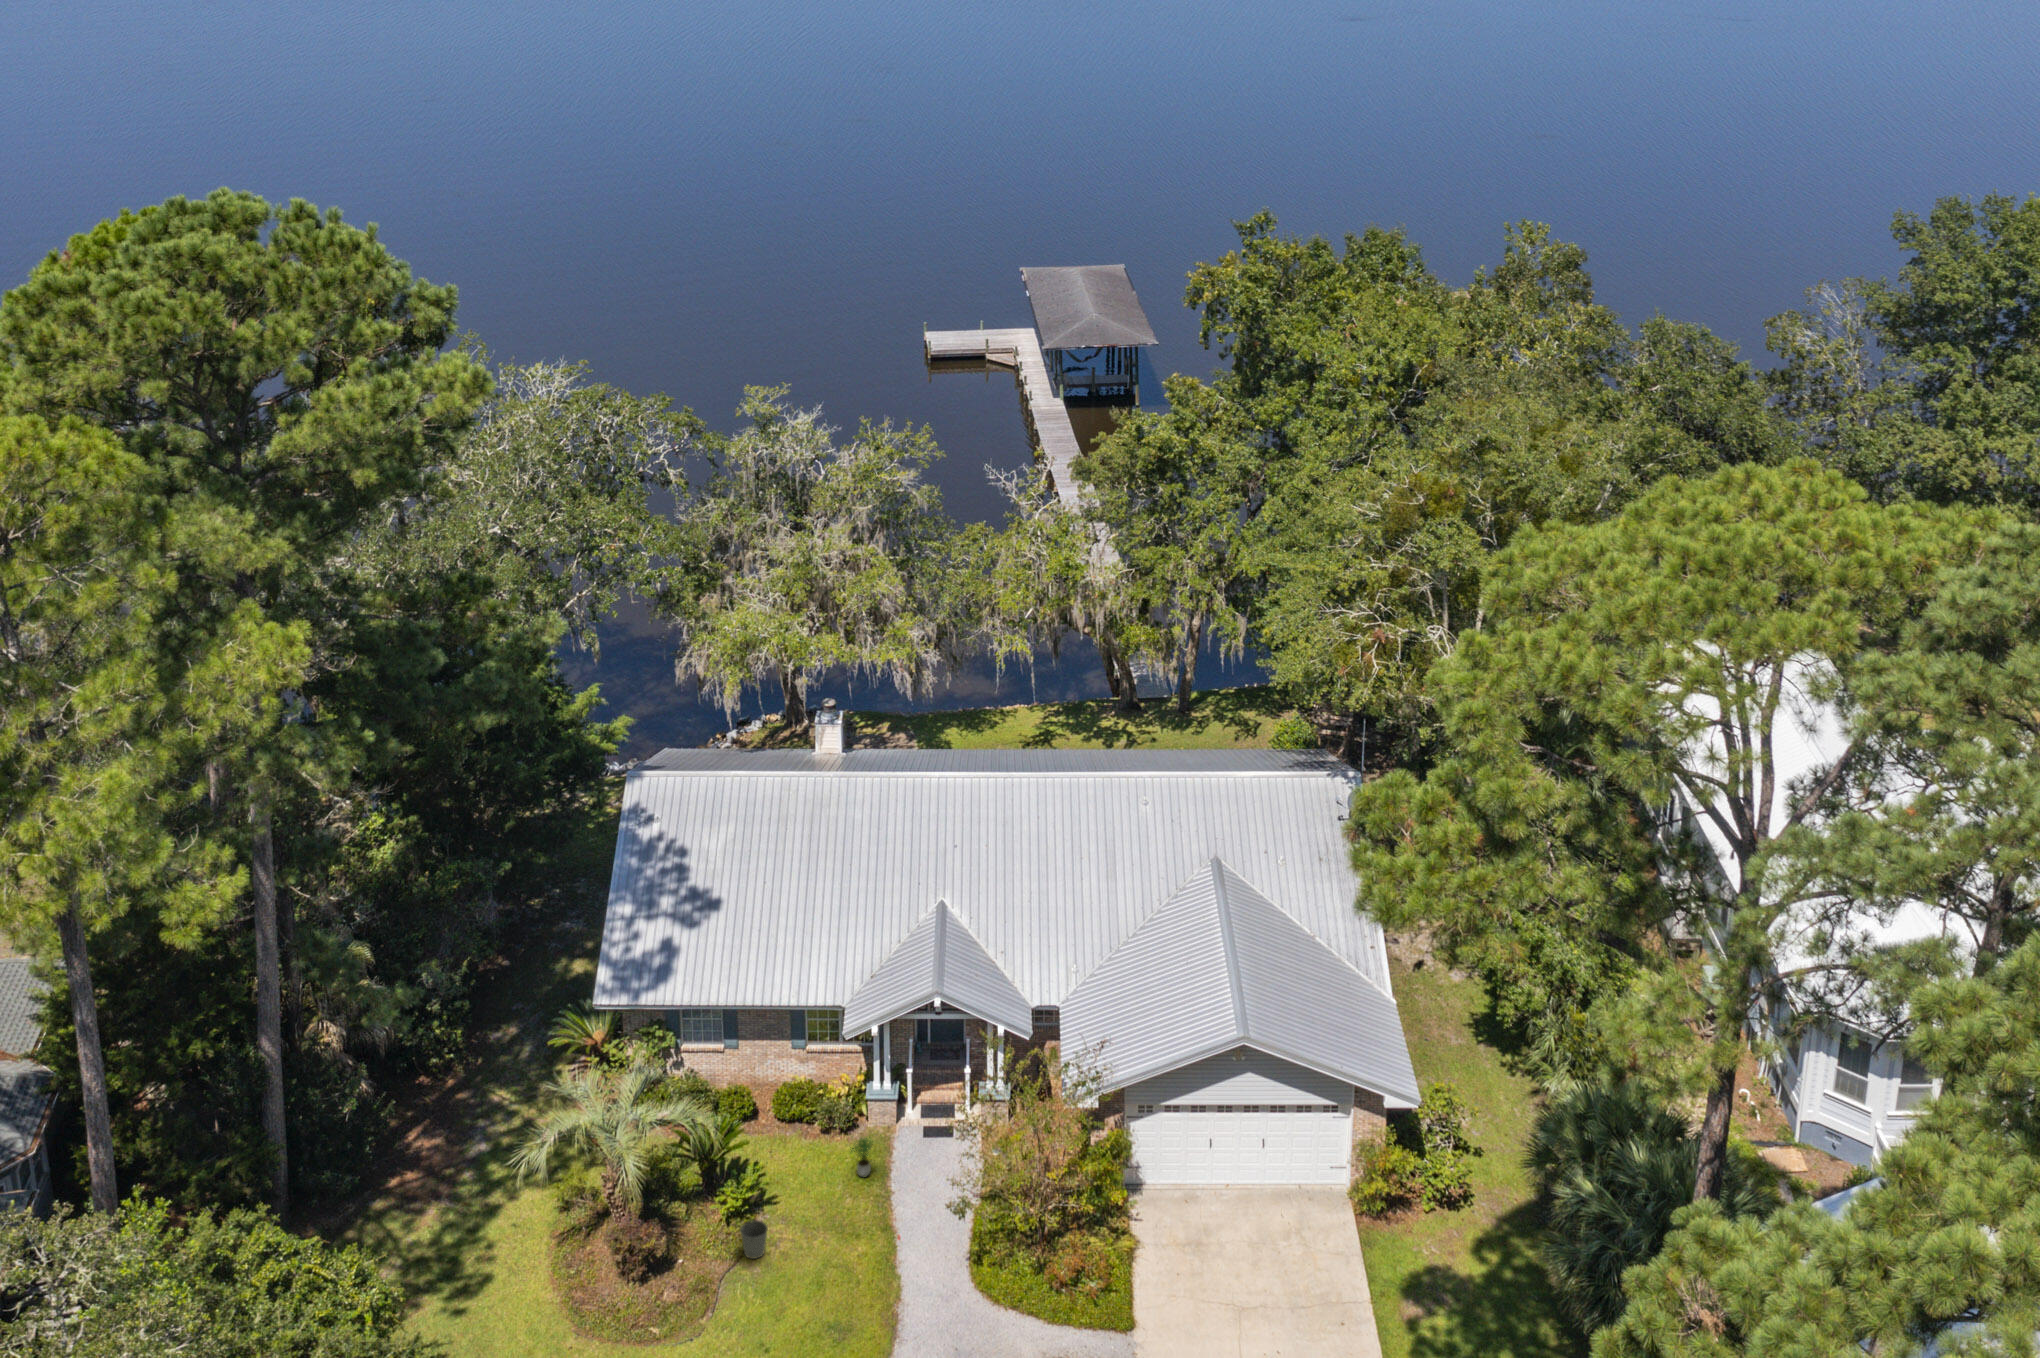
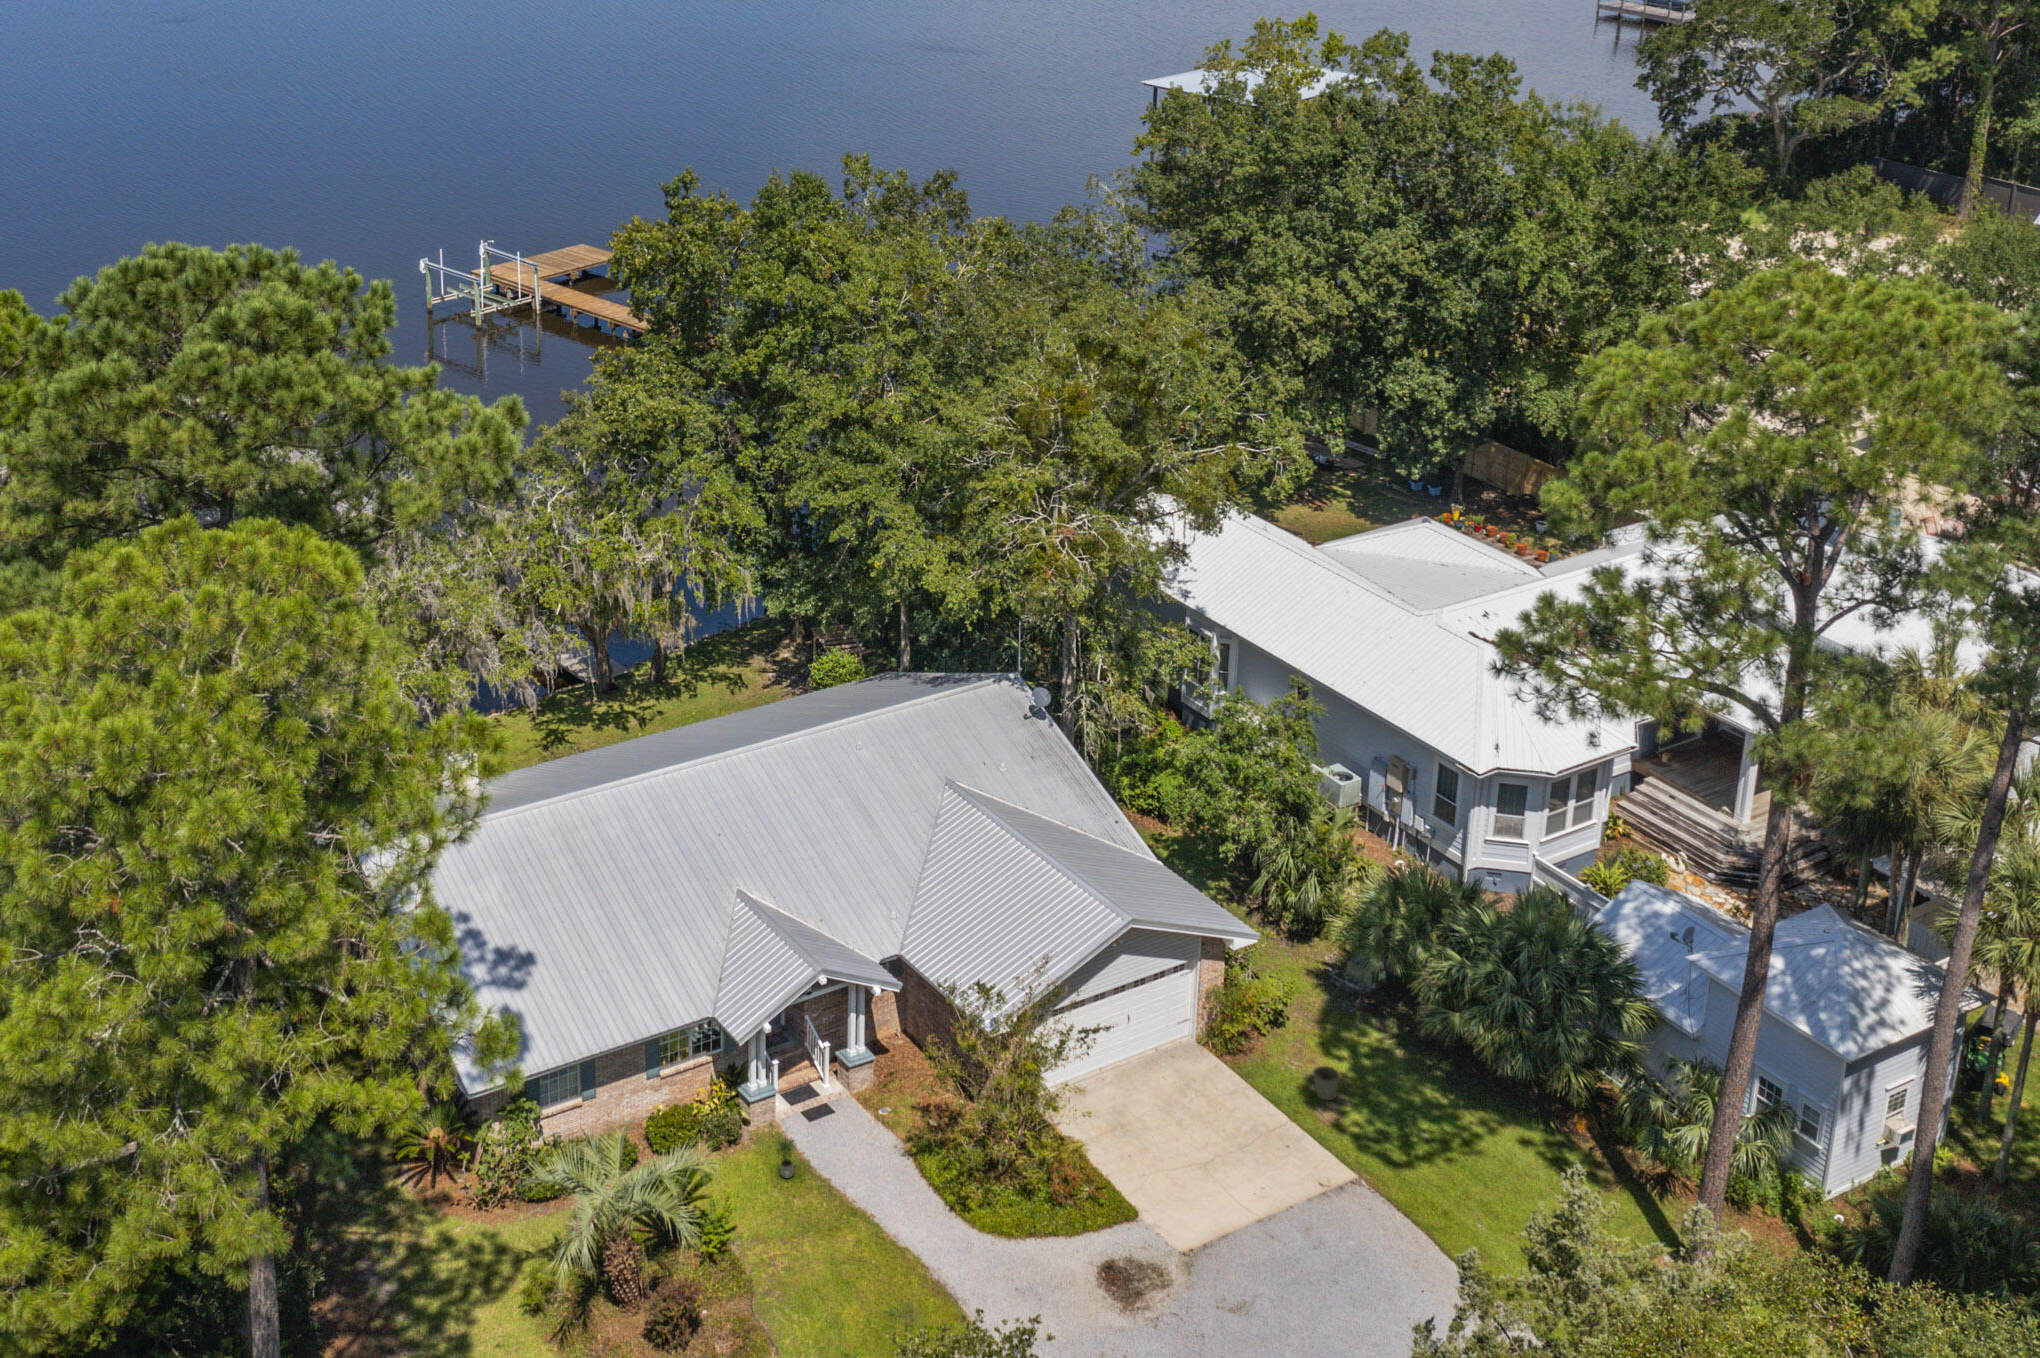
bucket: present [740,1220,768,1259] -> present [1314,1066,1339,1100]

